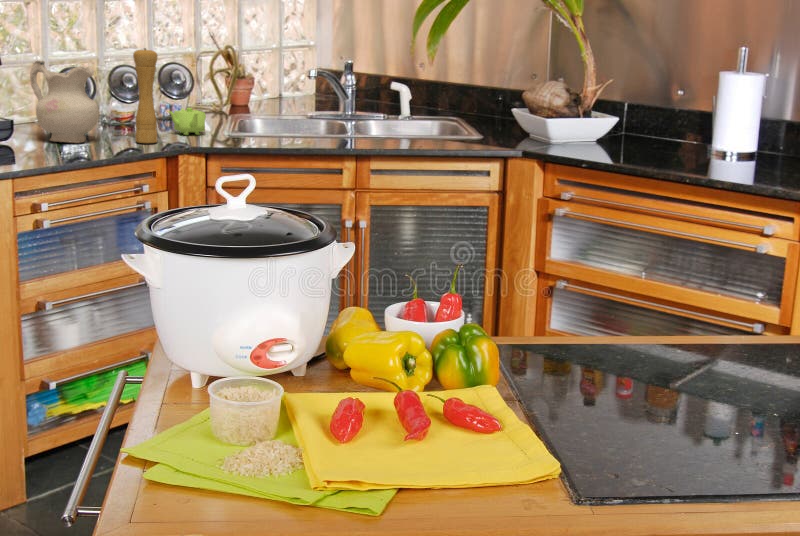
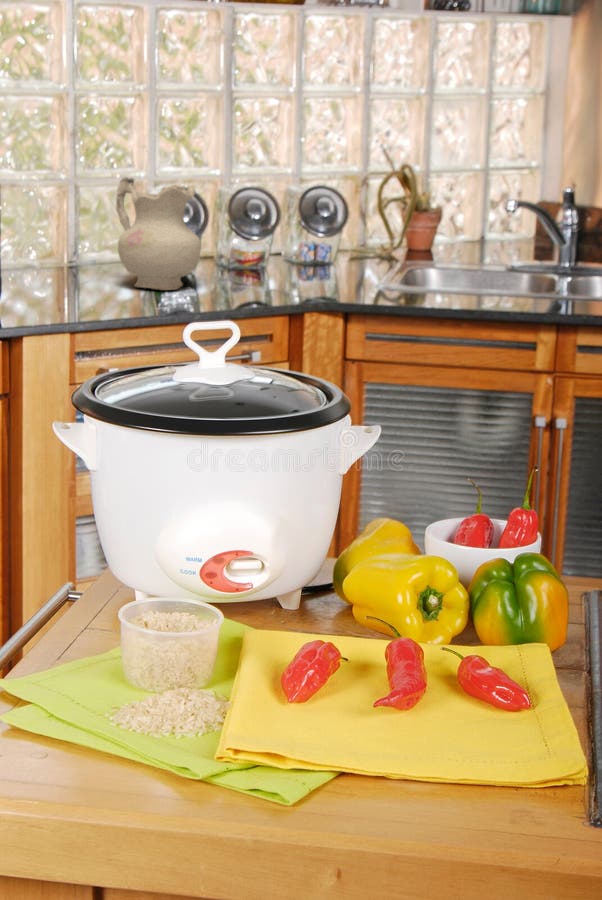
pepper mill: present [133,48,158,143] -> none [247,161,281,294]
teapot: present [168,108,206,135] -> none [298,247,353,285]

